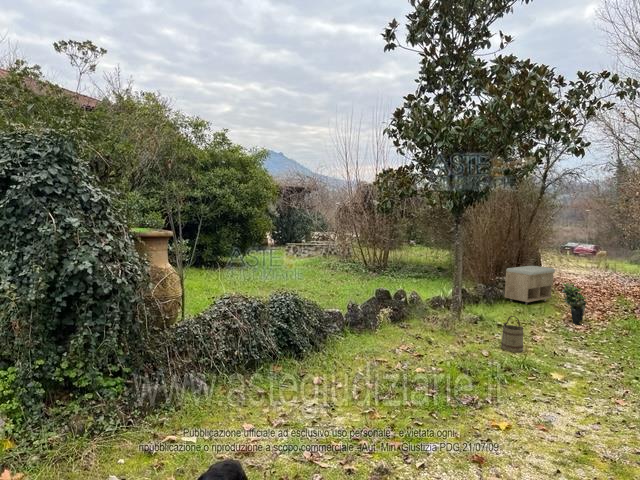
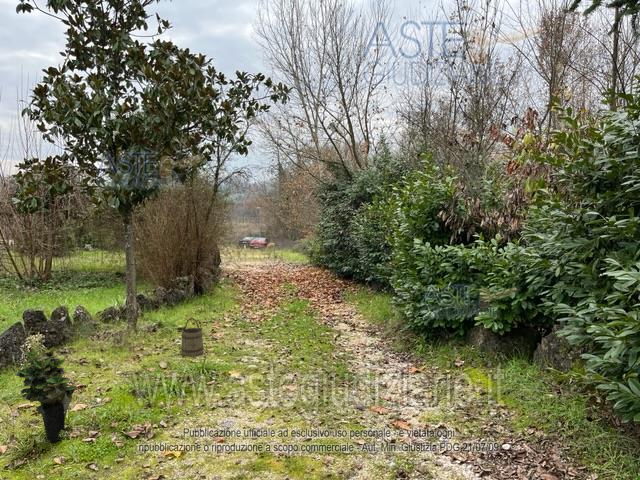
storage bench: present [505,266,555,304] -> none [187,262,232,302]
potted plant: present [562,283,587,325] -> present [16,347,77,443]

